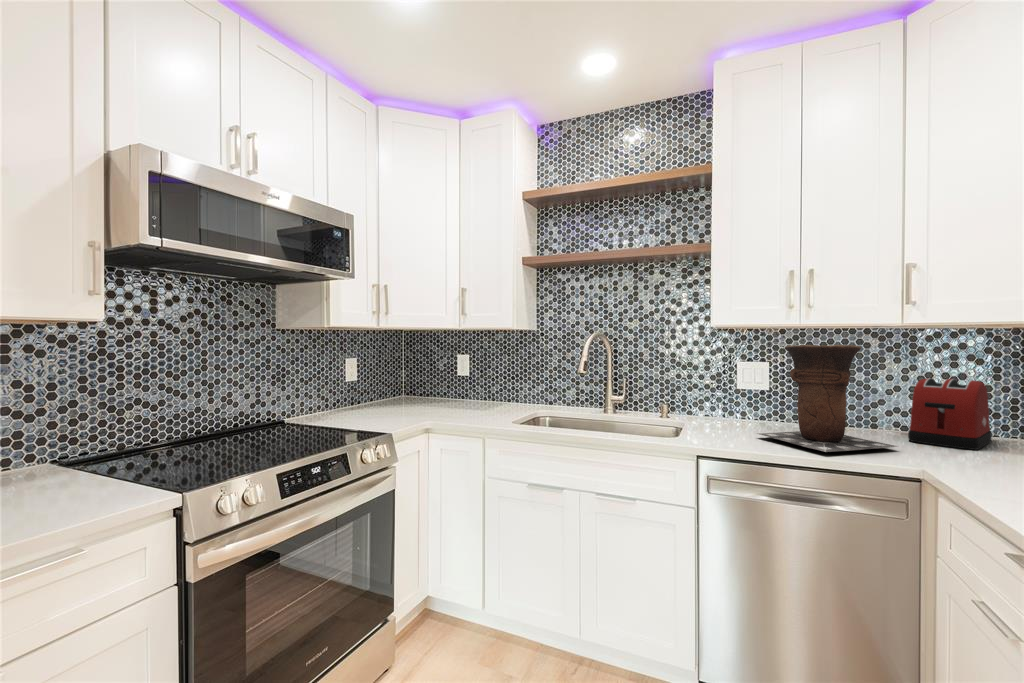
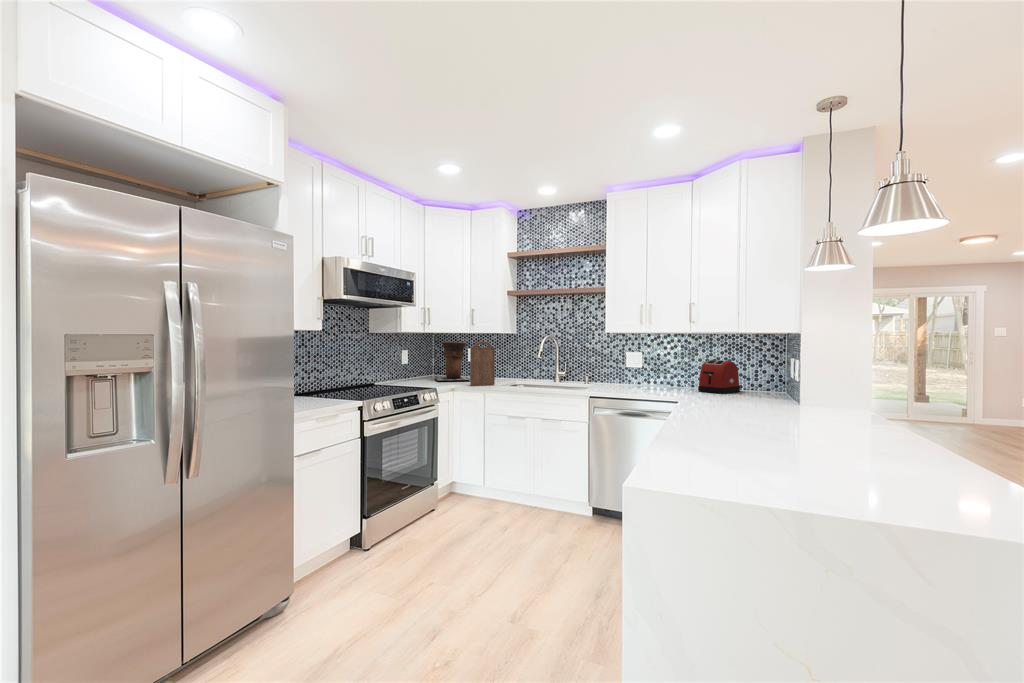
cutting board: none [457,344,501,425] -> present [470,342,495,386]
vase: present [757,345,897,452] -> present [435,342,470,380]

